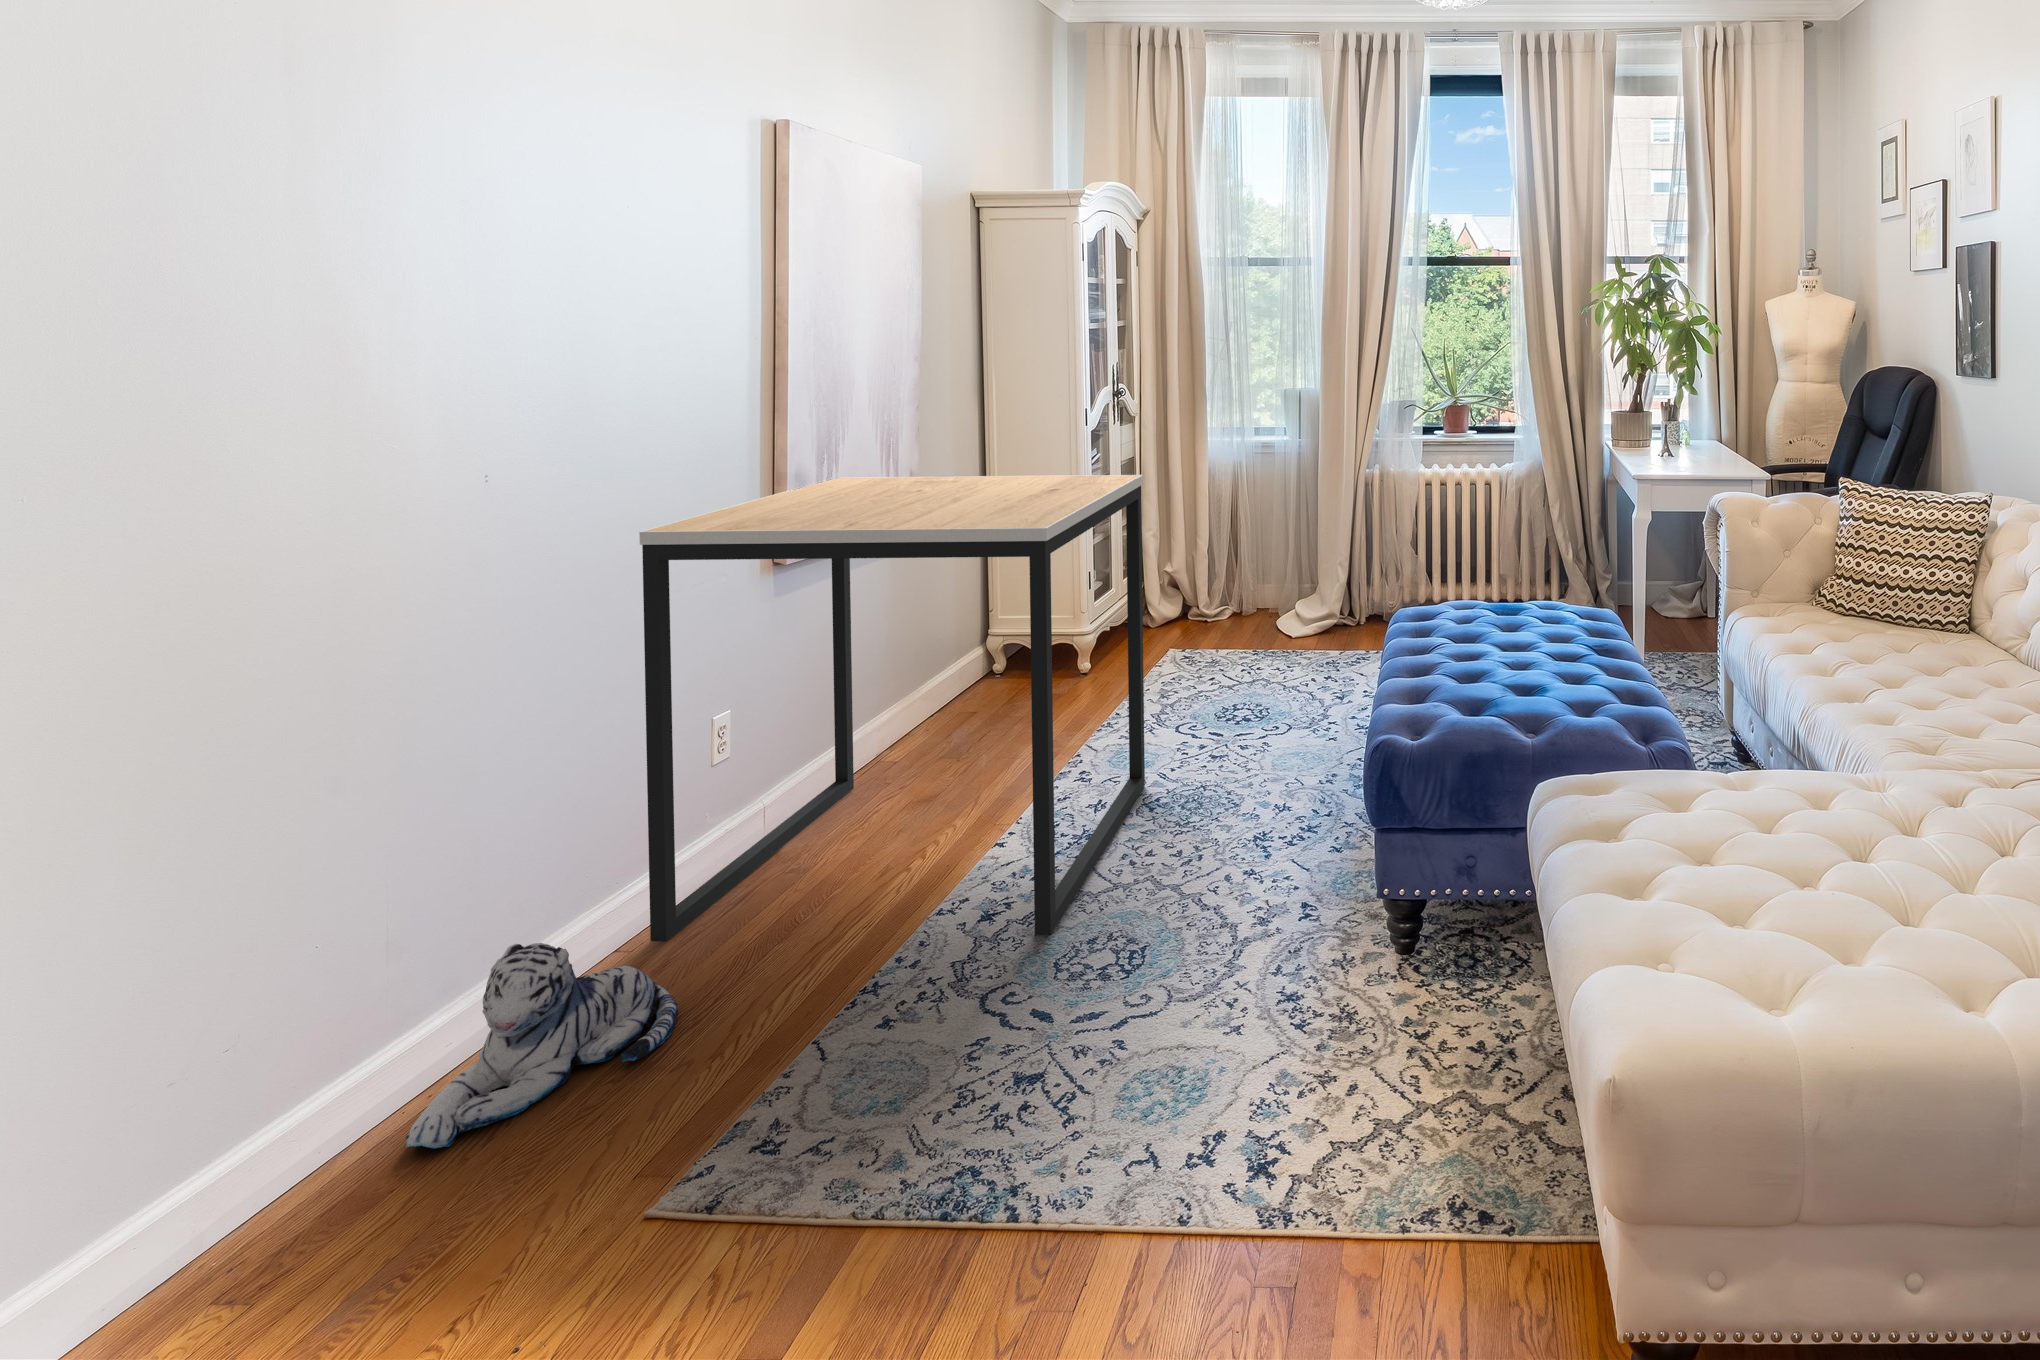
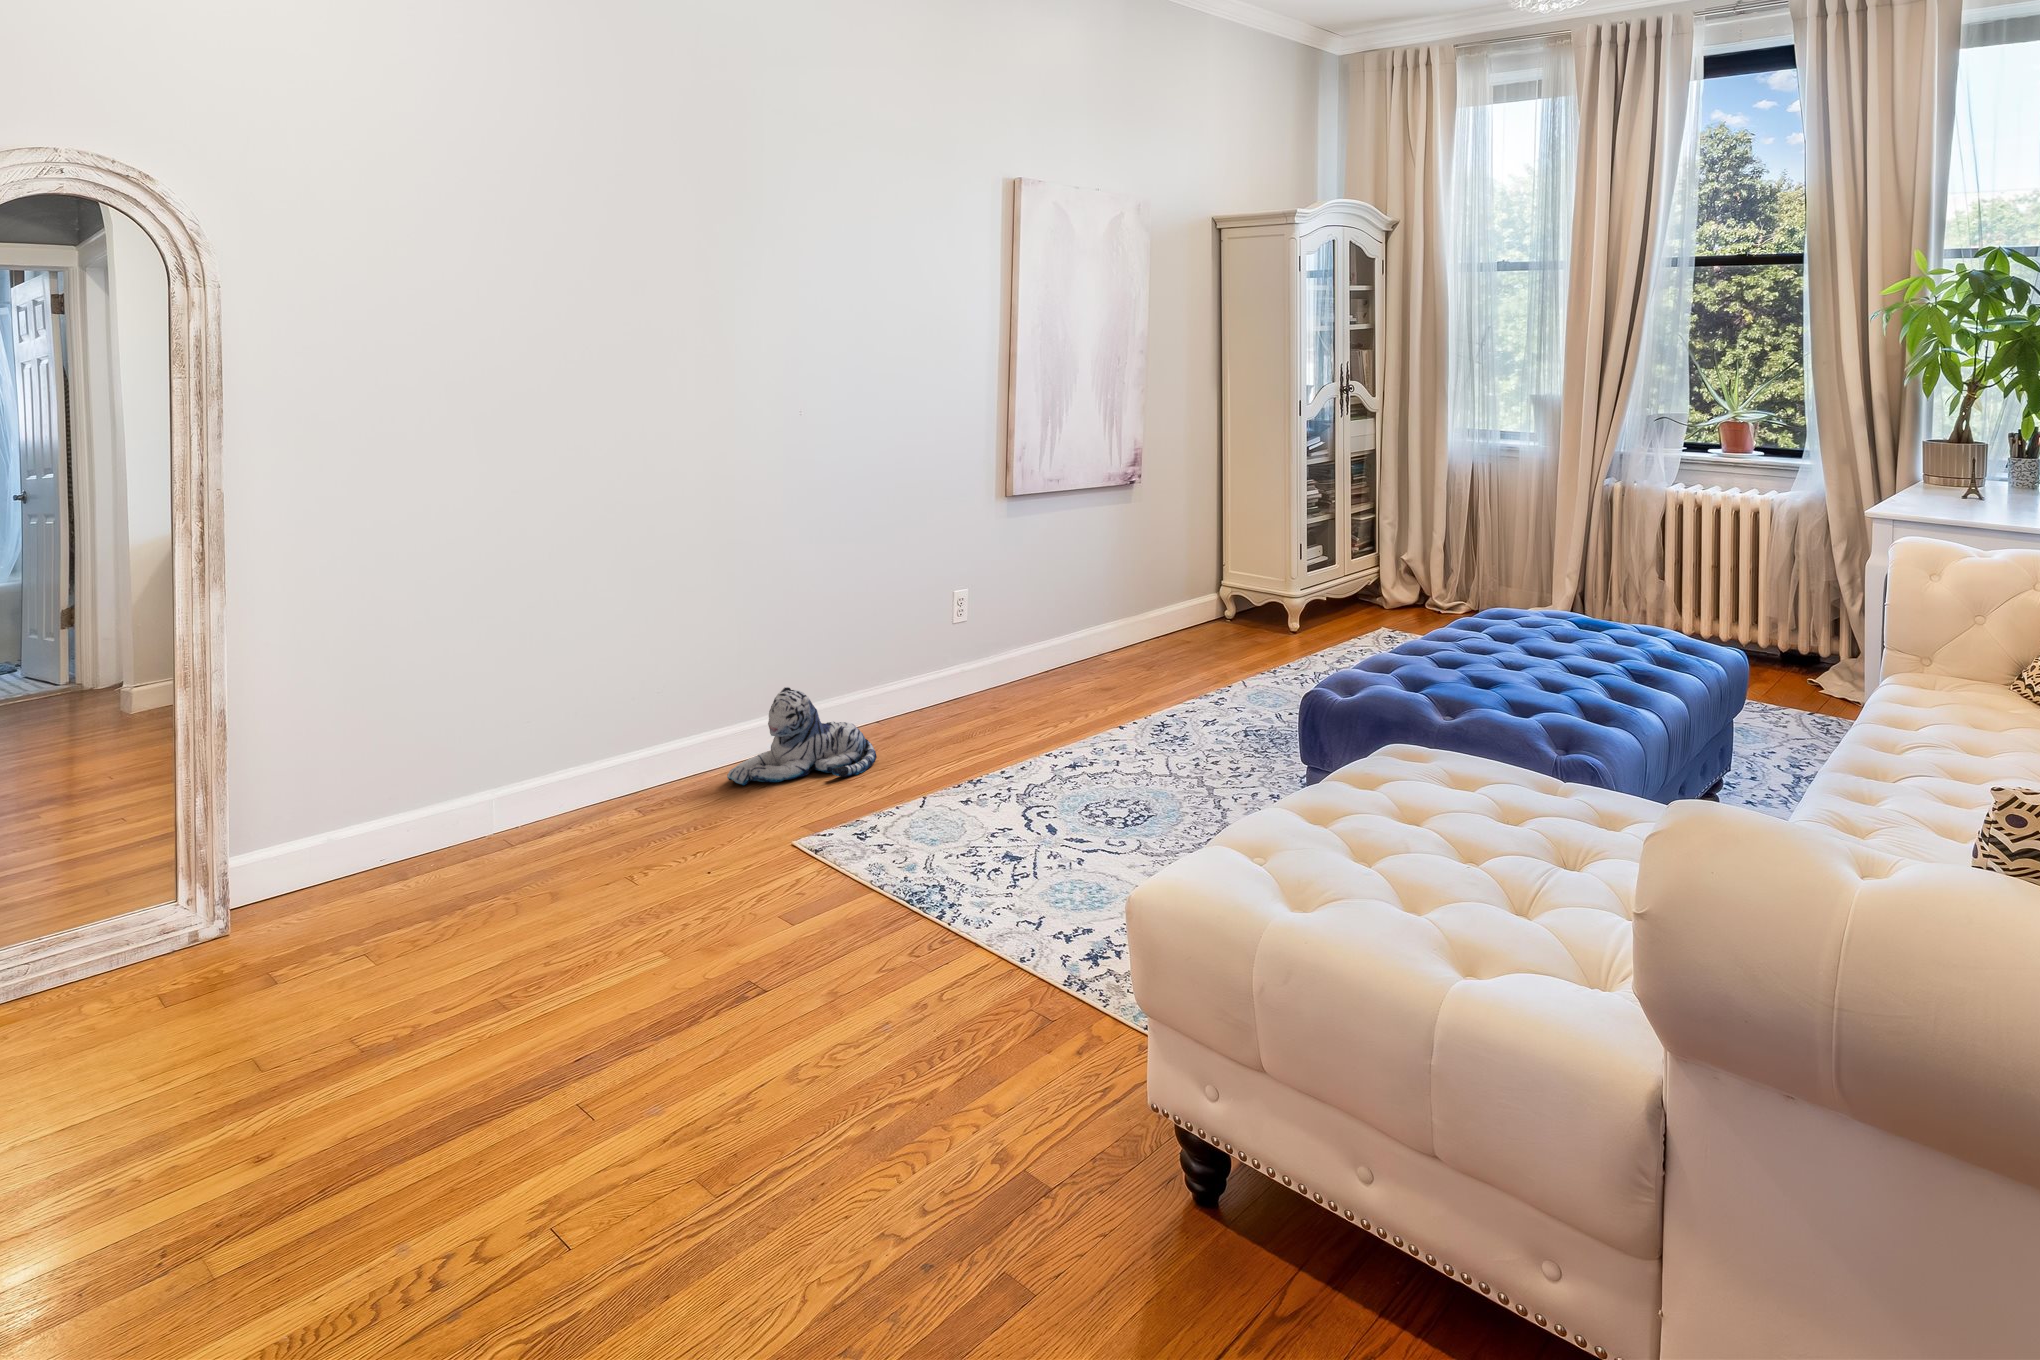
side table: present [639,475,1145,941] -> none [889,437,1258,791]

